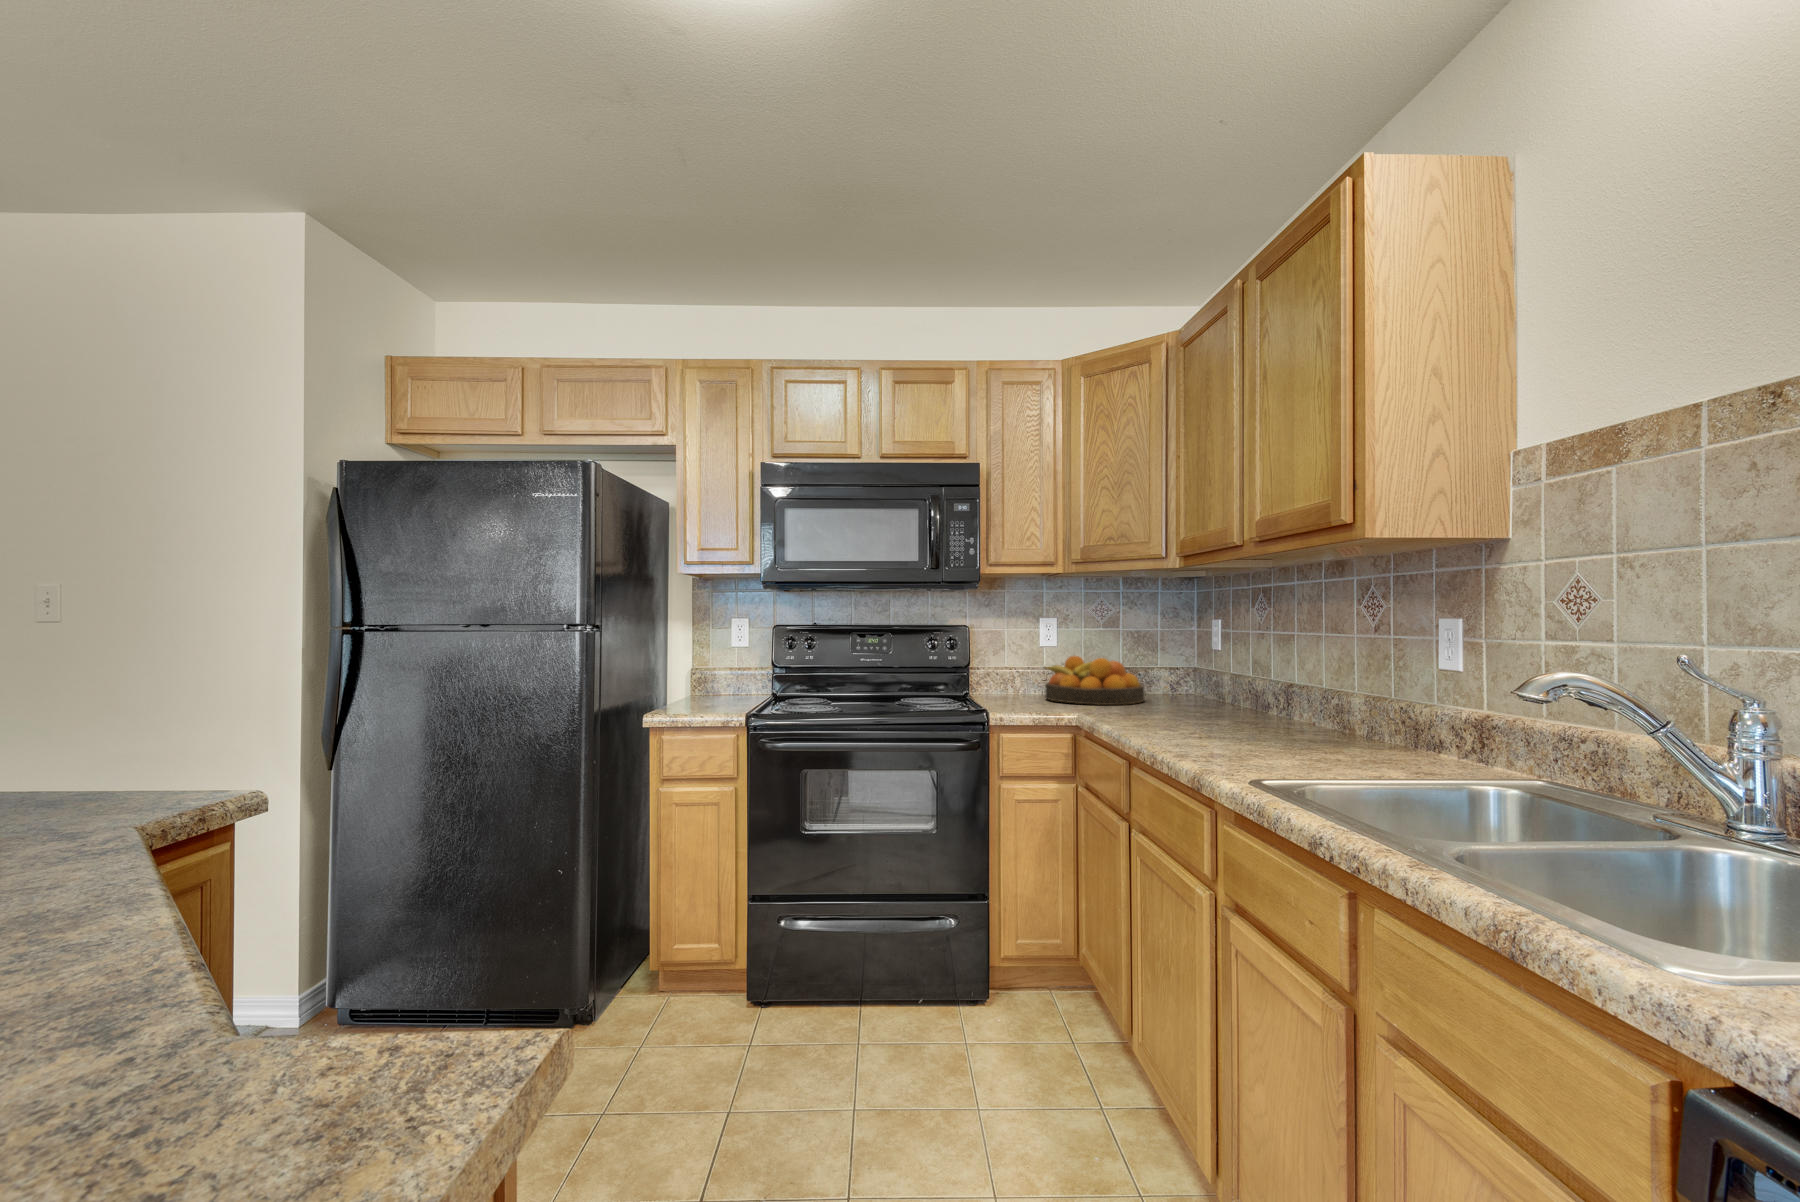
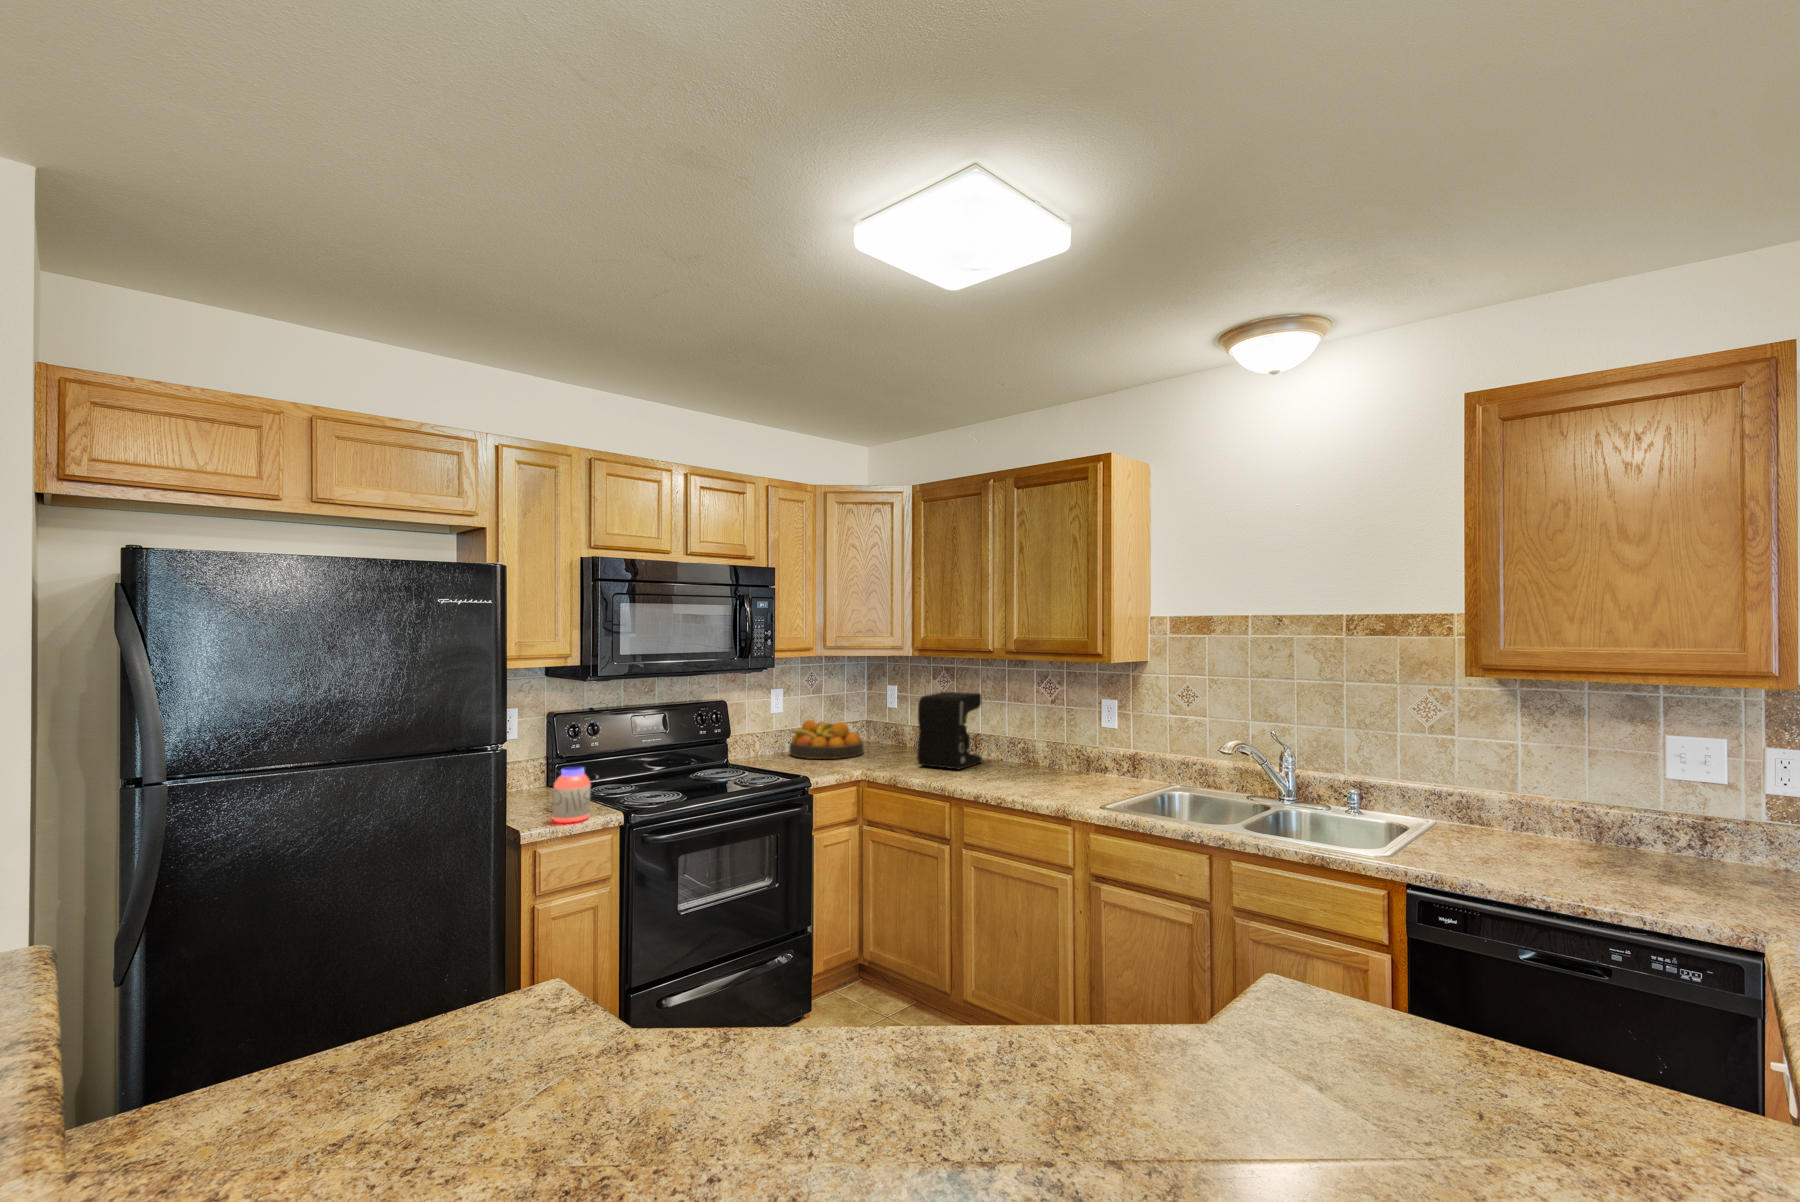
coffee maker: none [1153,616,1269,726] -> present [917,692,982,769]
jar: none [693,666,726,716] -> present [553,767,590,823]

